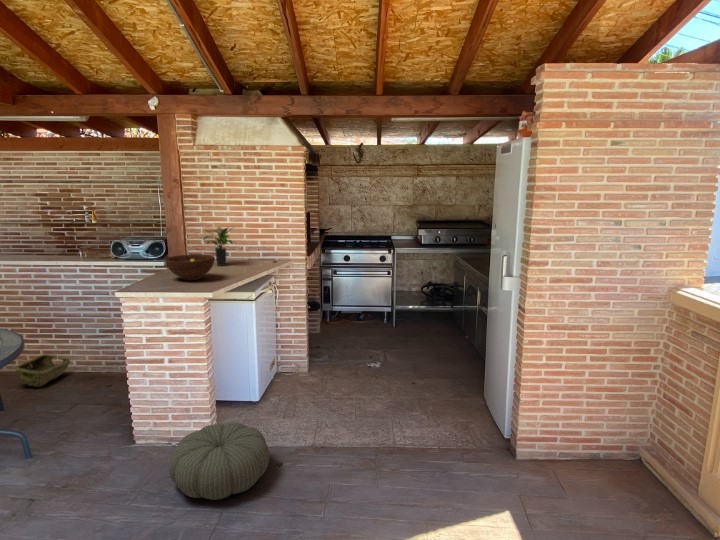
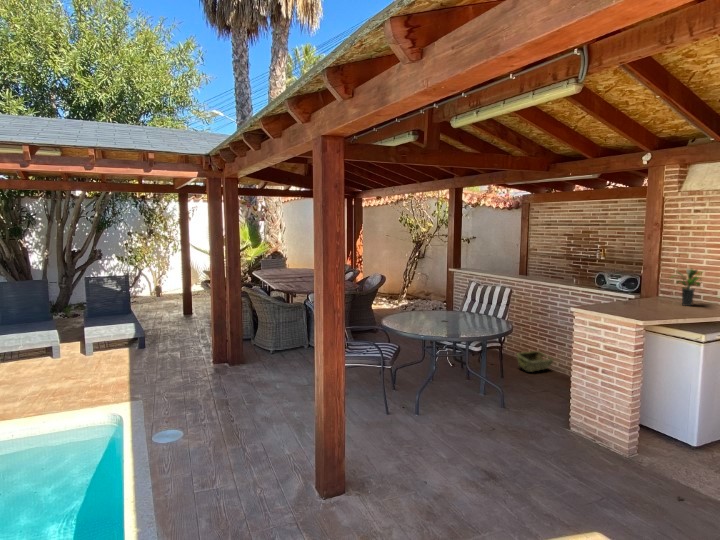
fruit bowl: present [165,254,215,280] -> none [619,289,666,311]
pouf: present [169,423,269,500] -> none [577,432,672,496]

